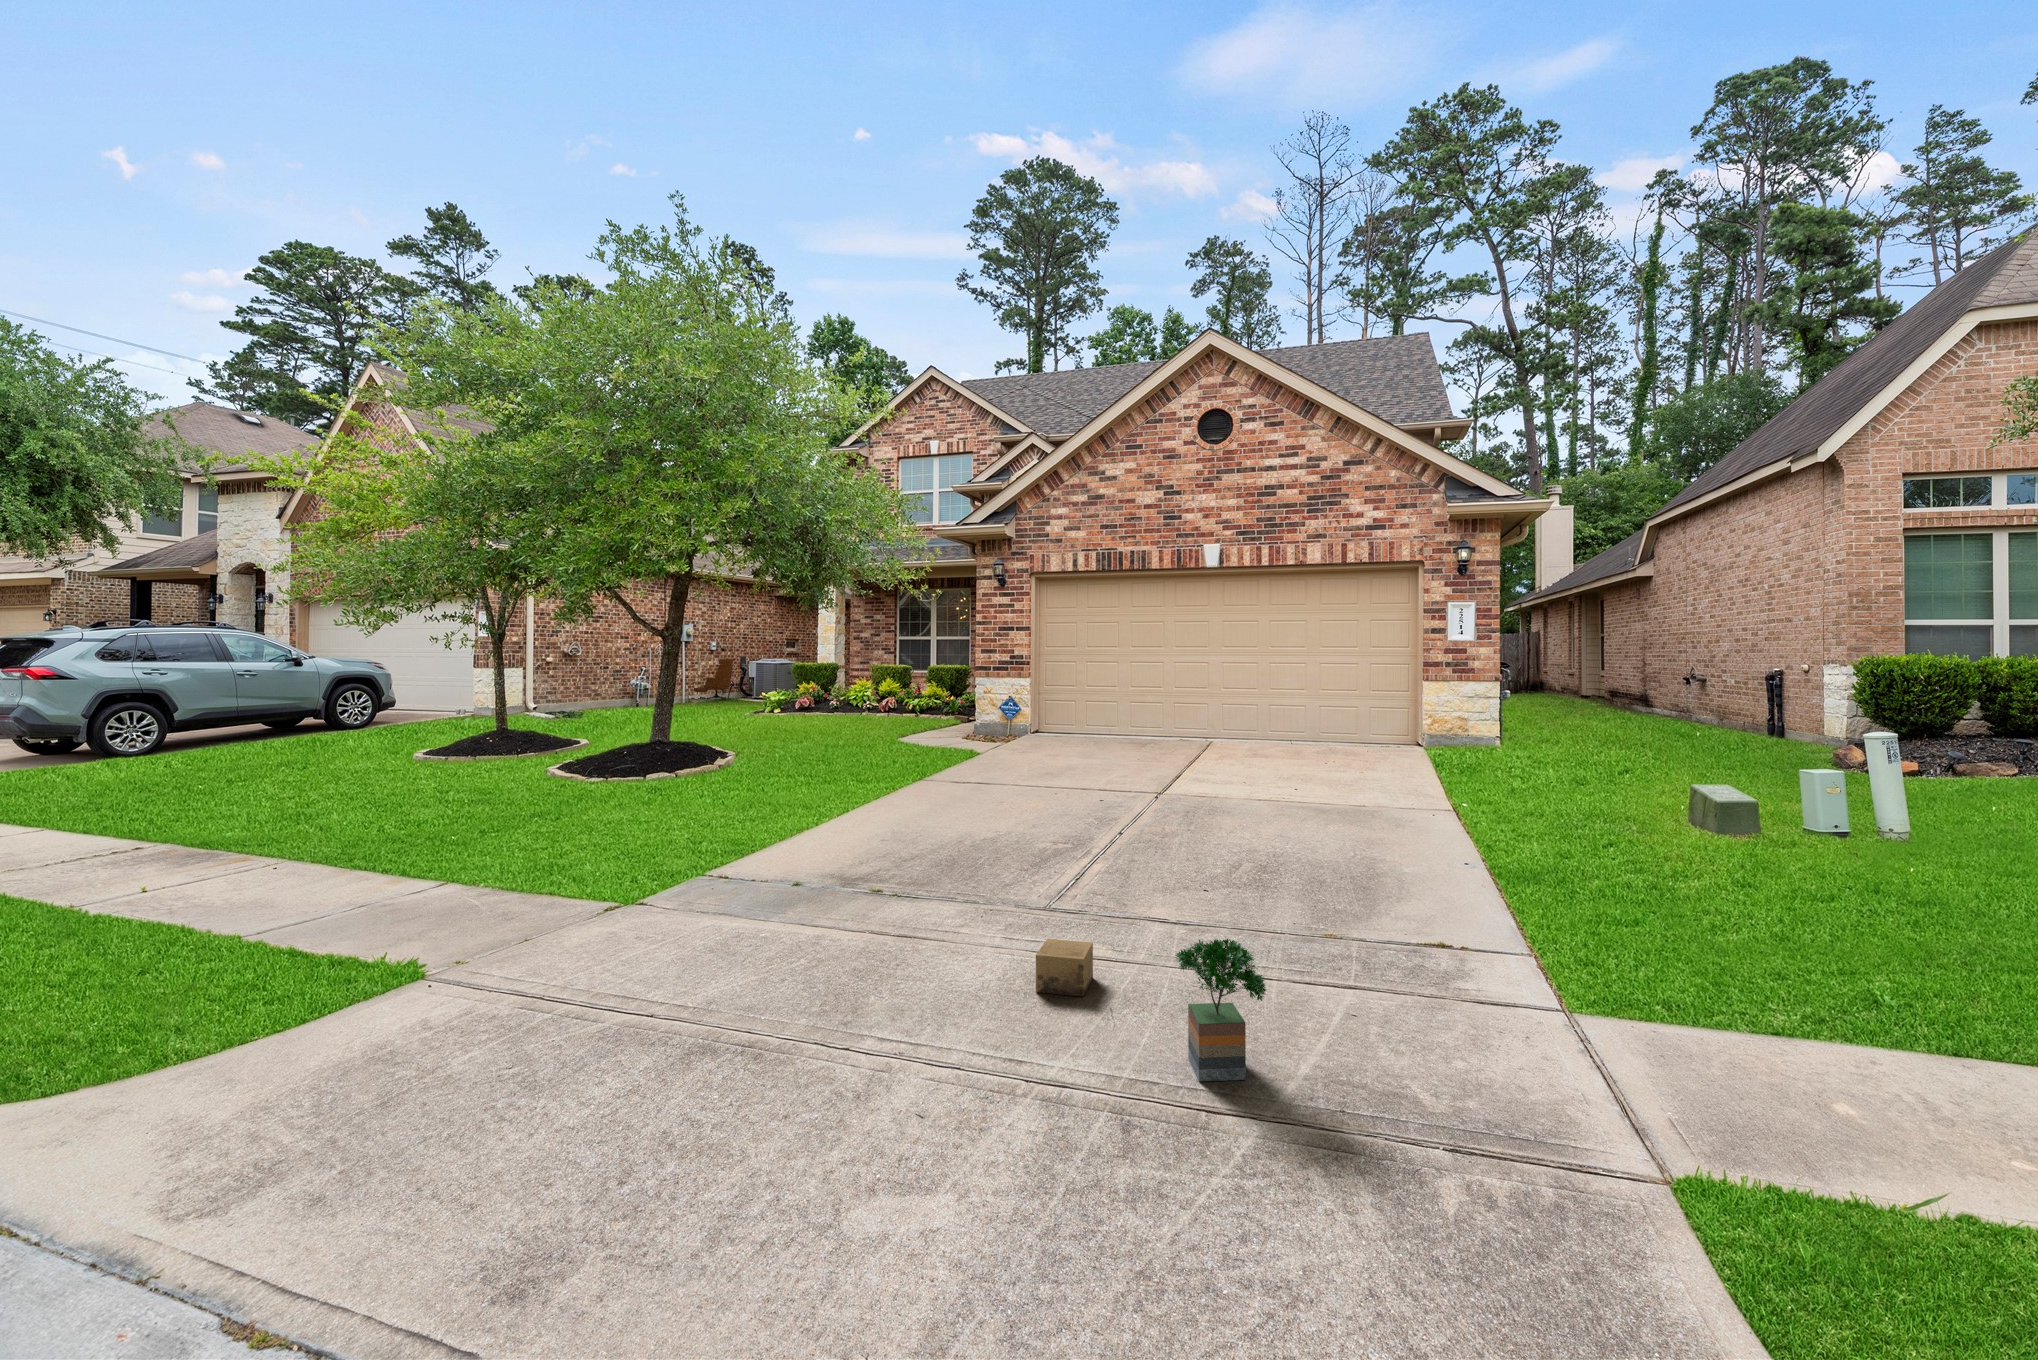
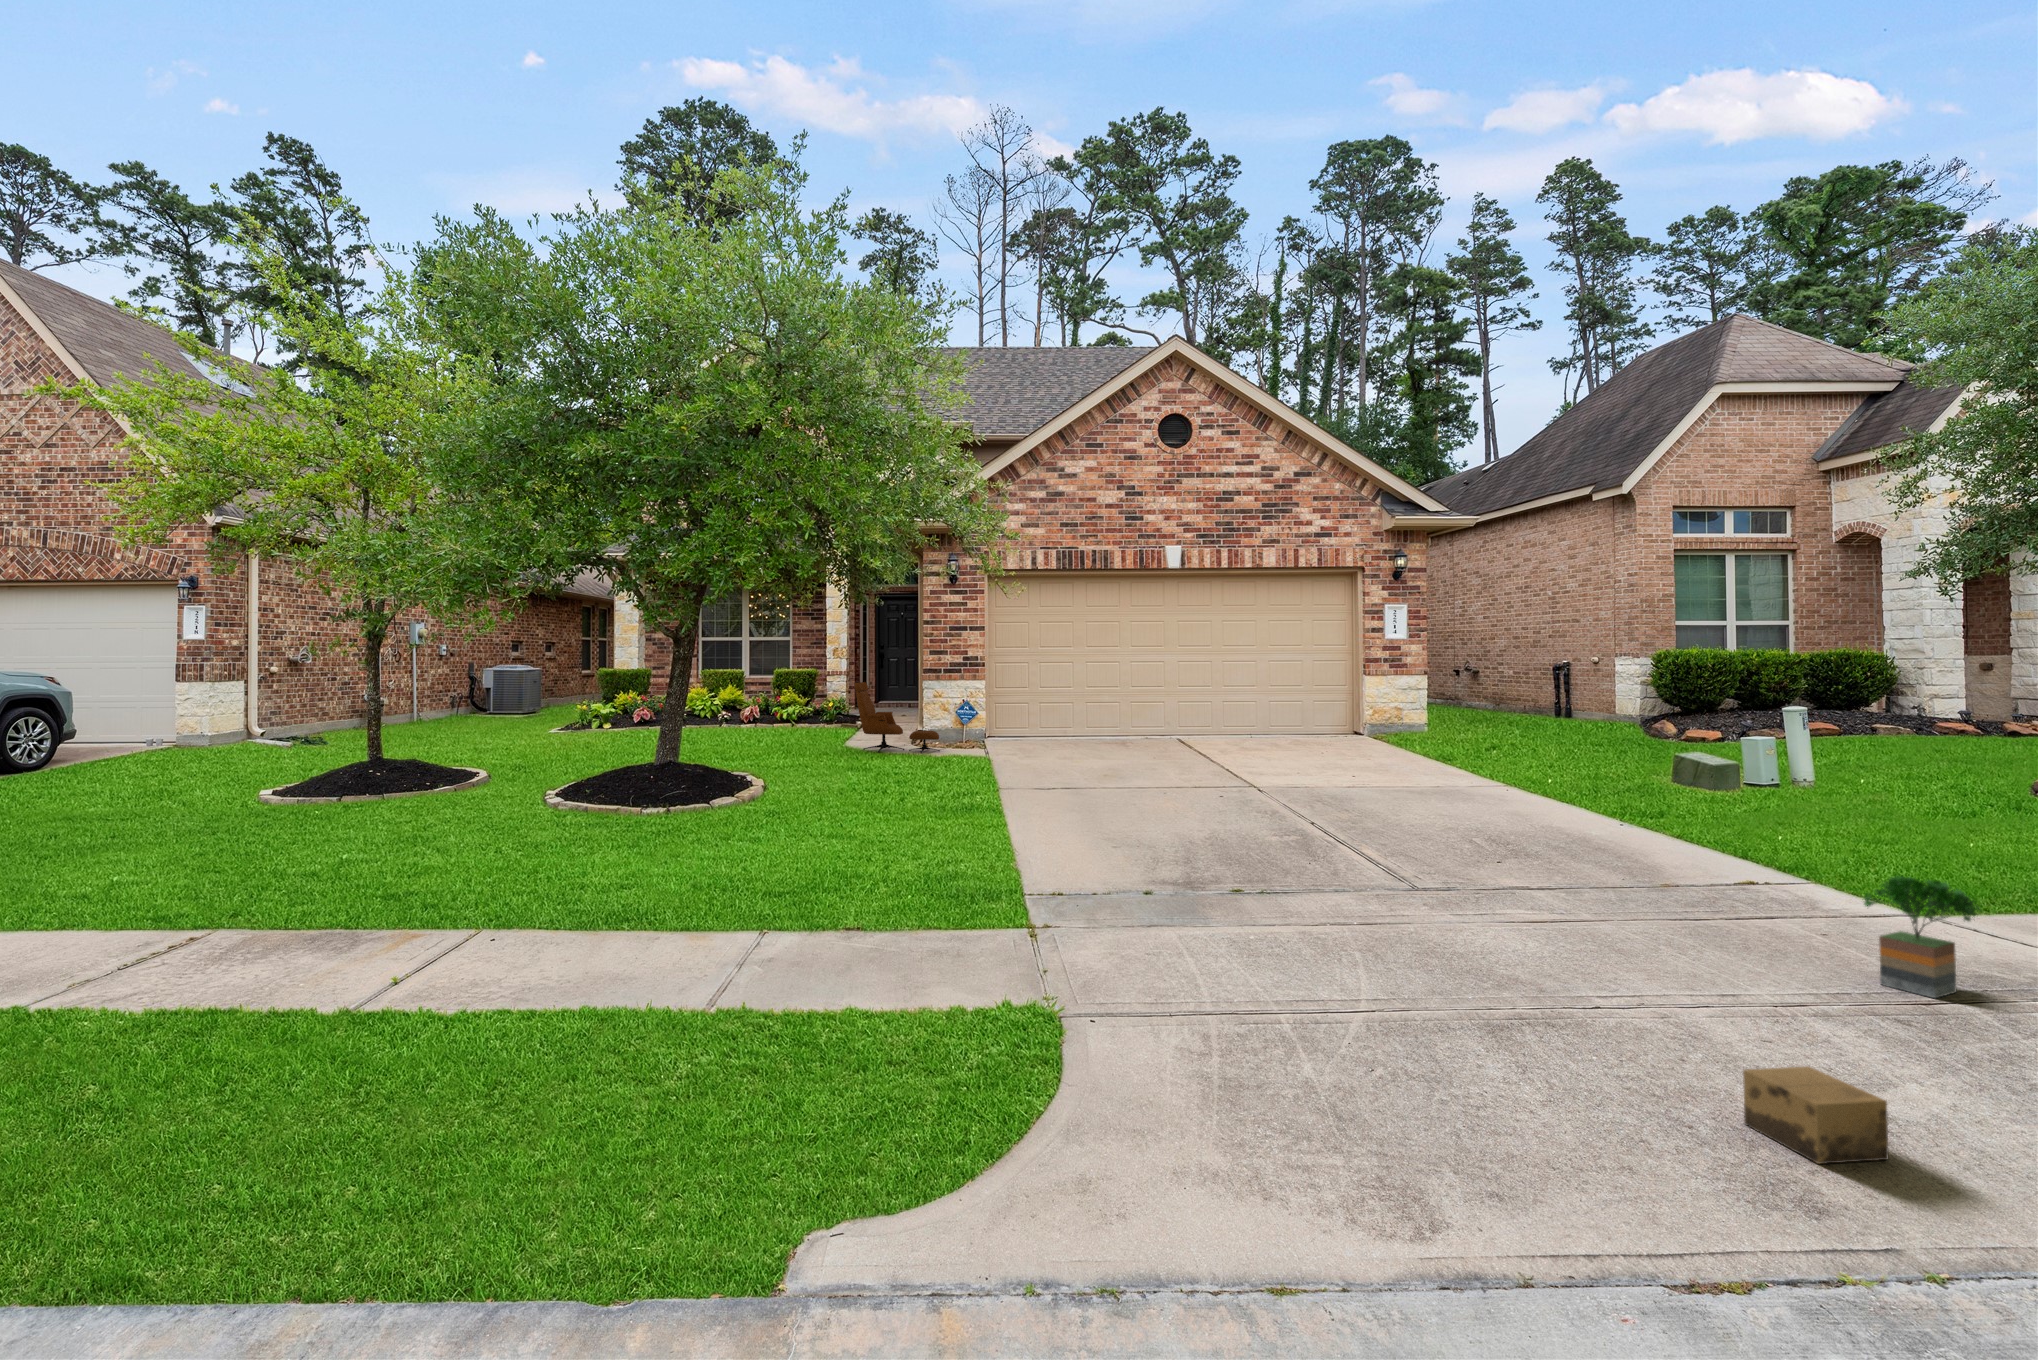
lounge chair: present [692,659,733,700] -> present [854,682,940,753]
cardboard box: present [1036,939,1093,997] -> present [1743,1066,1889,1164]

